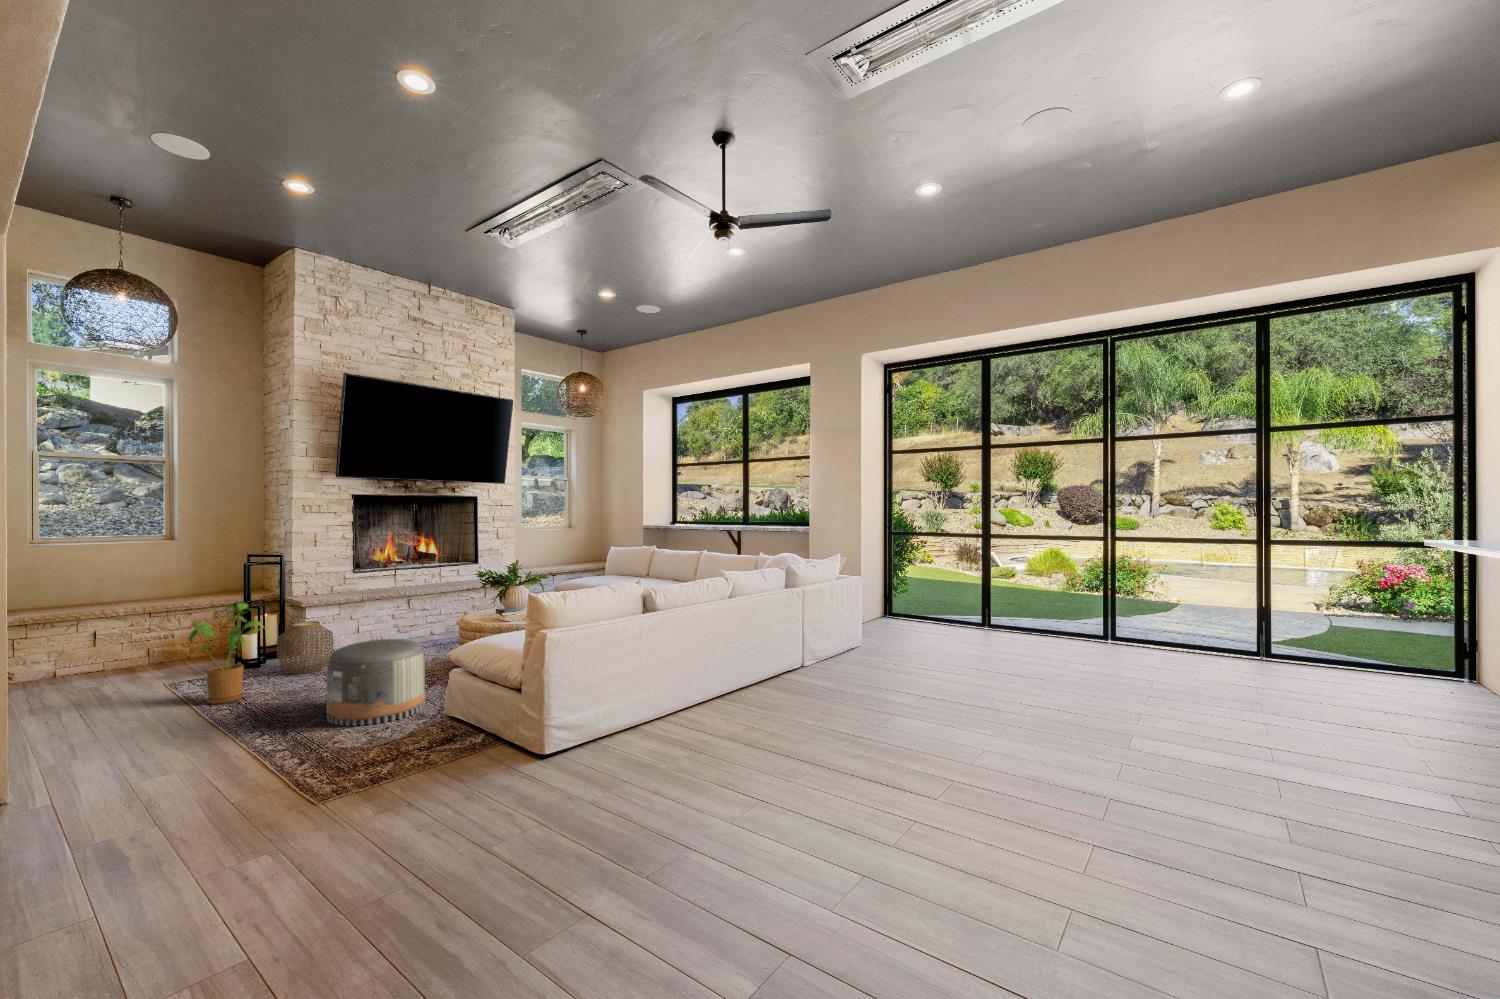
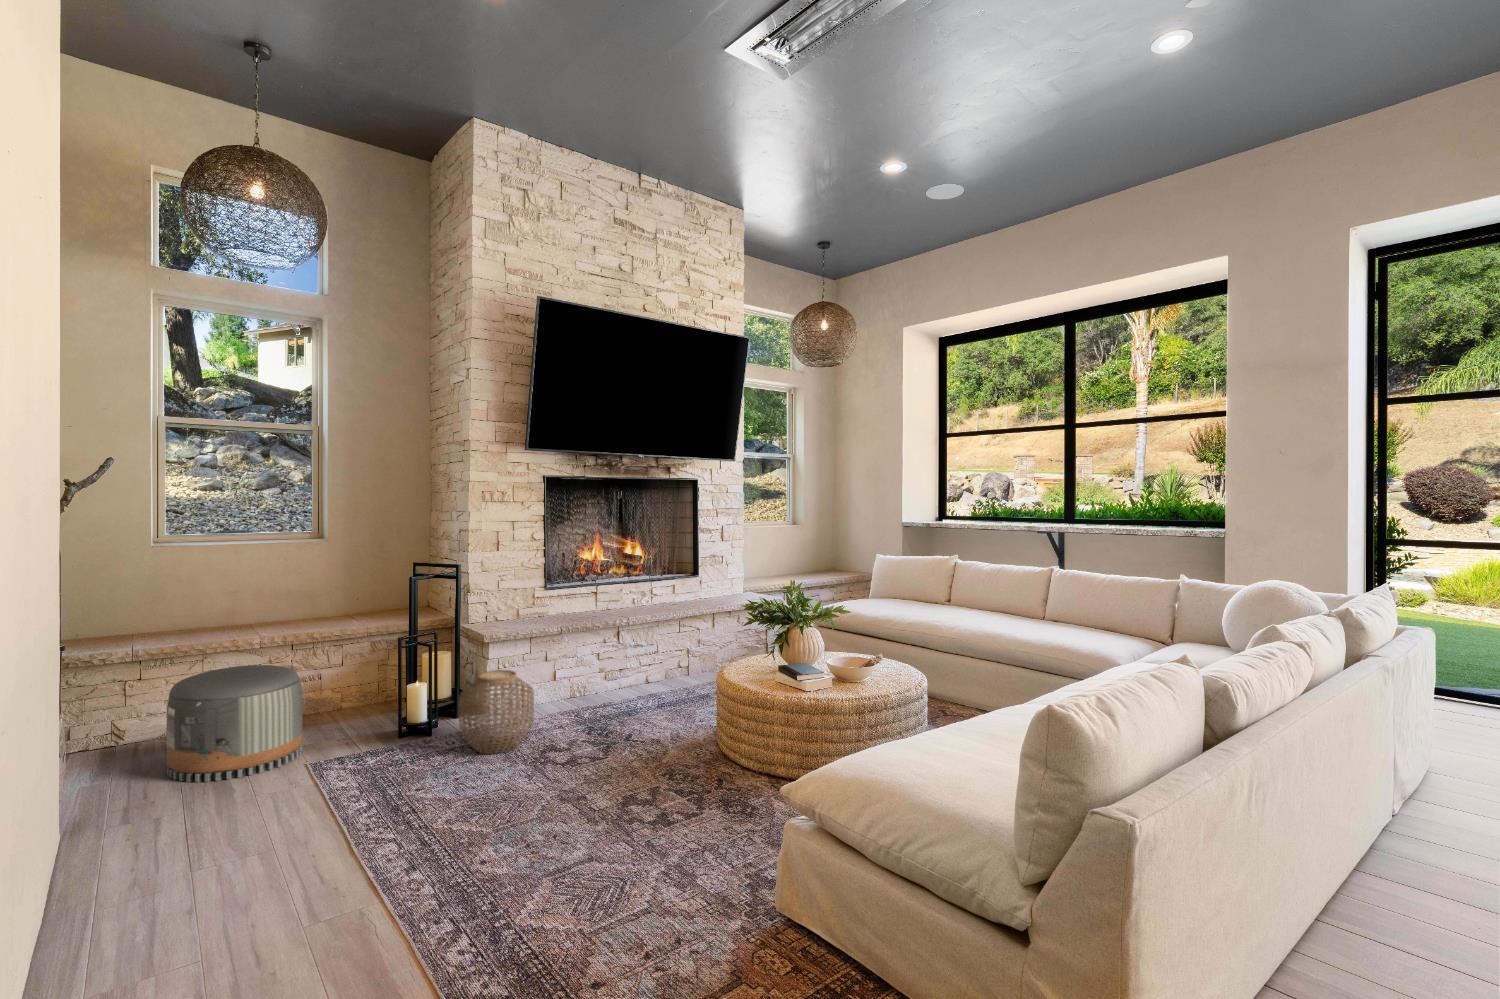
house plant: present [188,603,263,704] -> none [340,648,451,817]
pouf: present [326,639,425,726] -> present [167,665,303,782]

